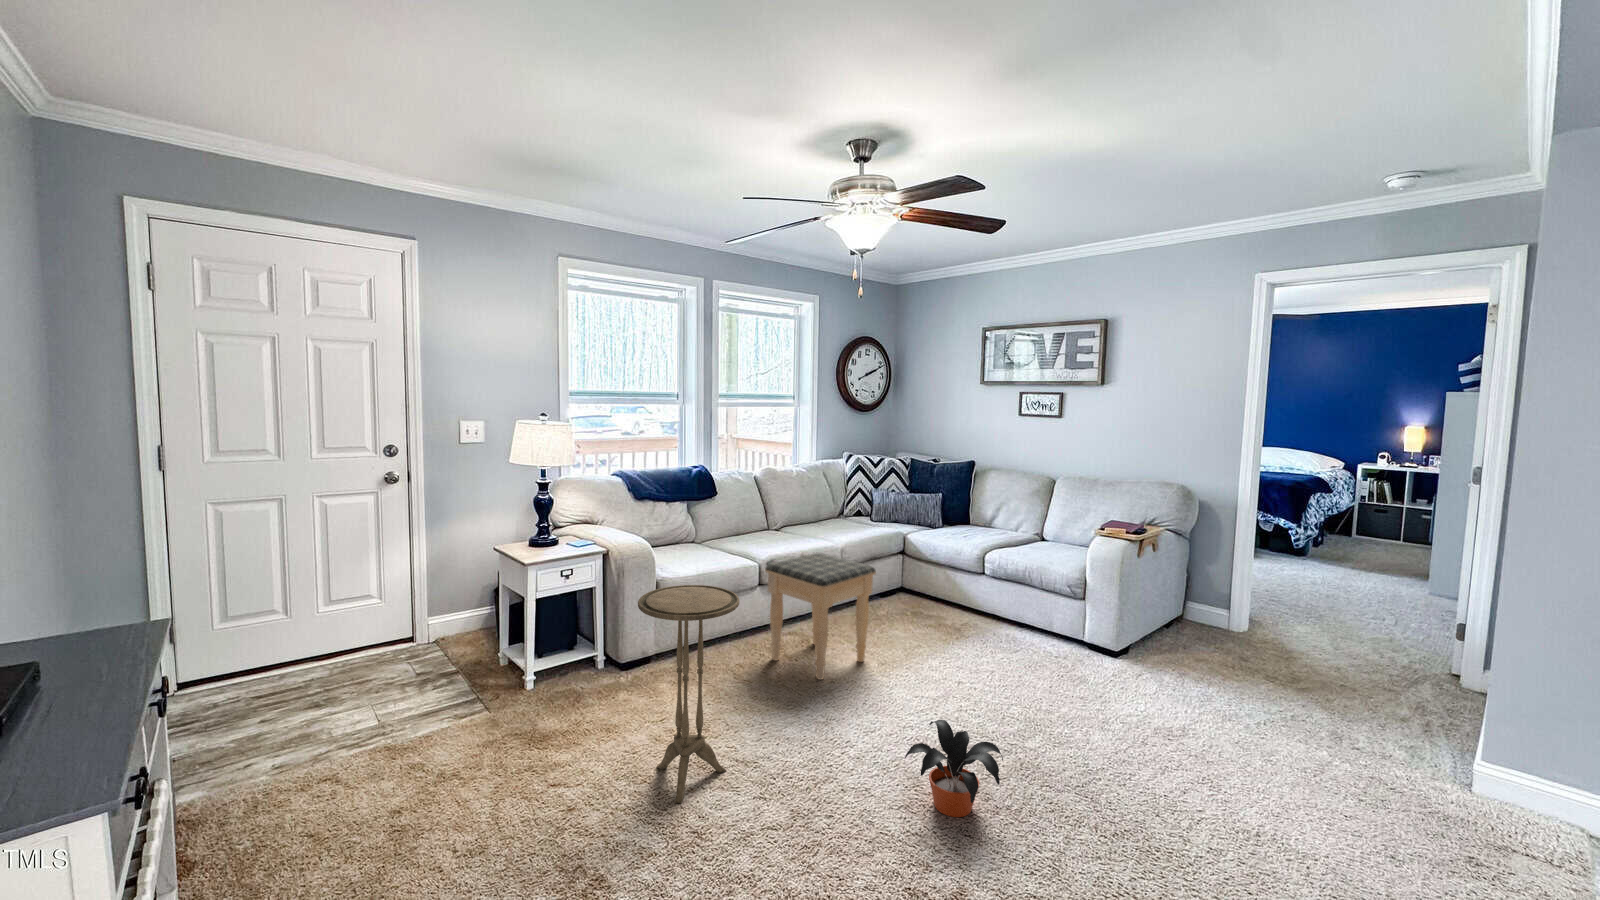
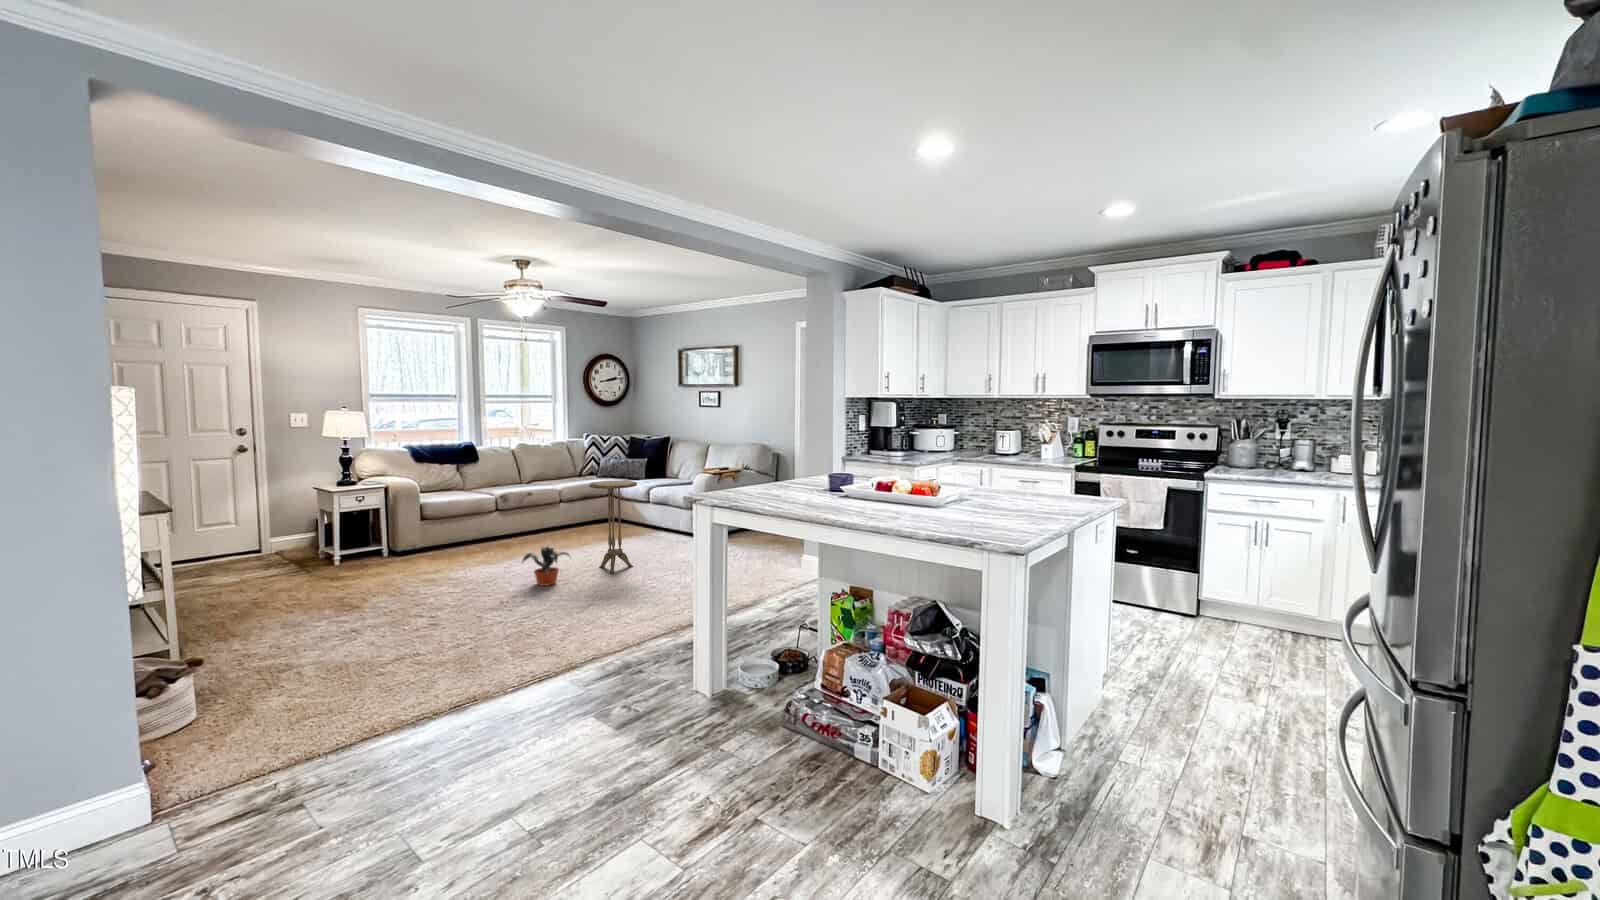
footstool: present [765,553,876,680] -> none [490,487,558,553]
side table: present [638,585,739,803] -> present [589,481,637,574]

